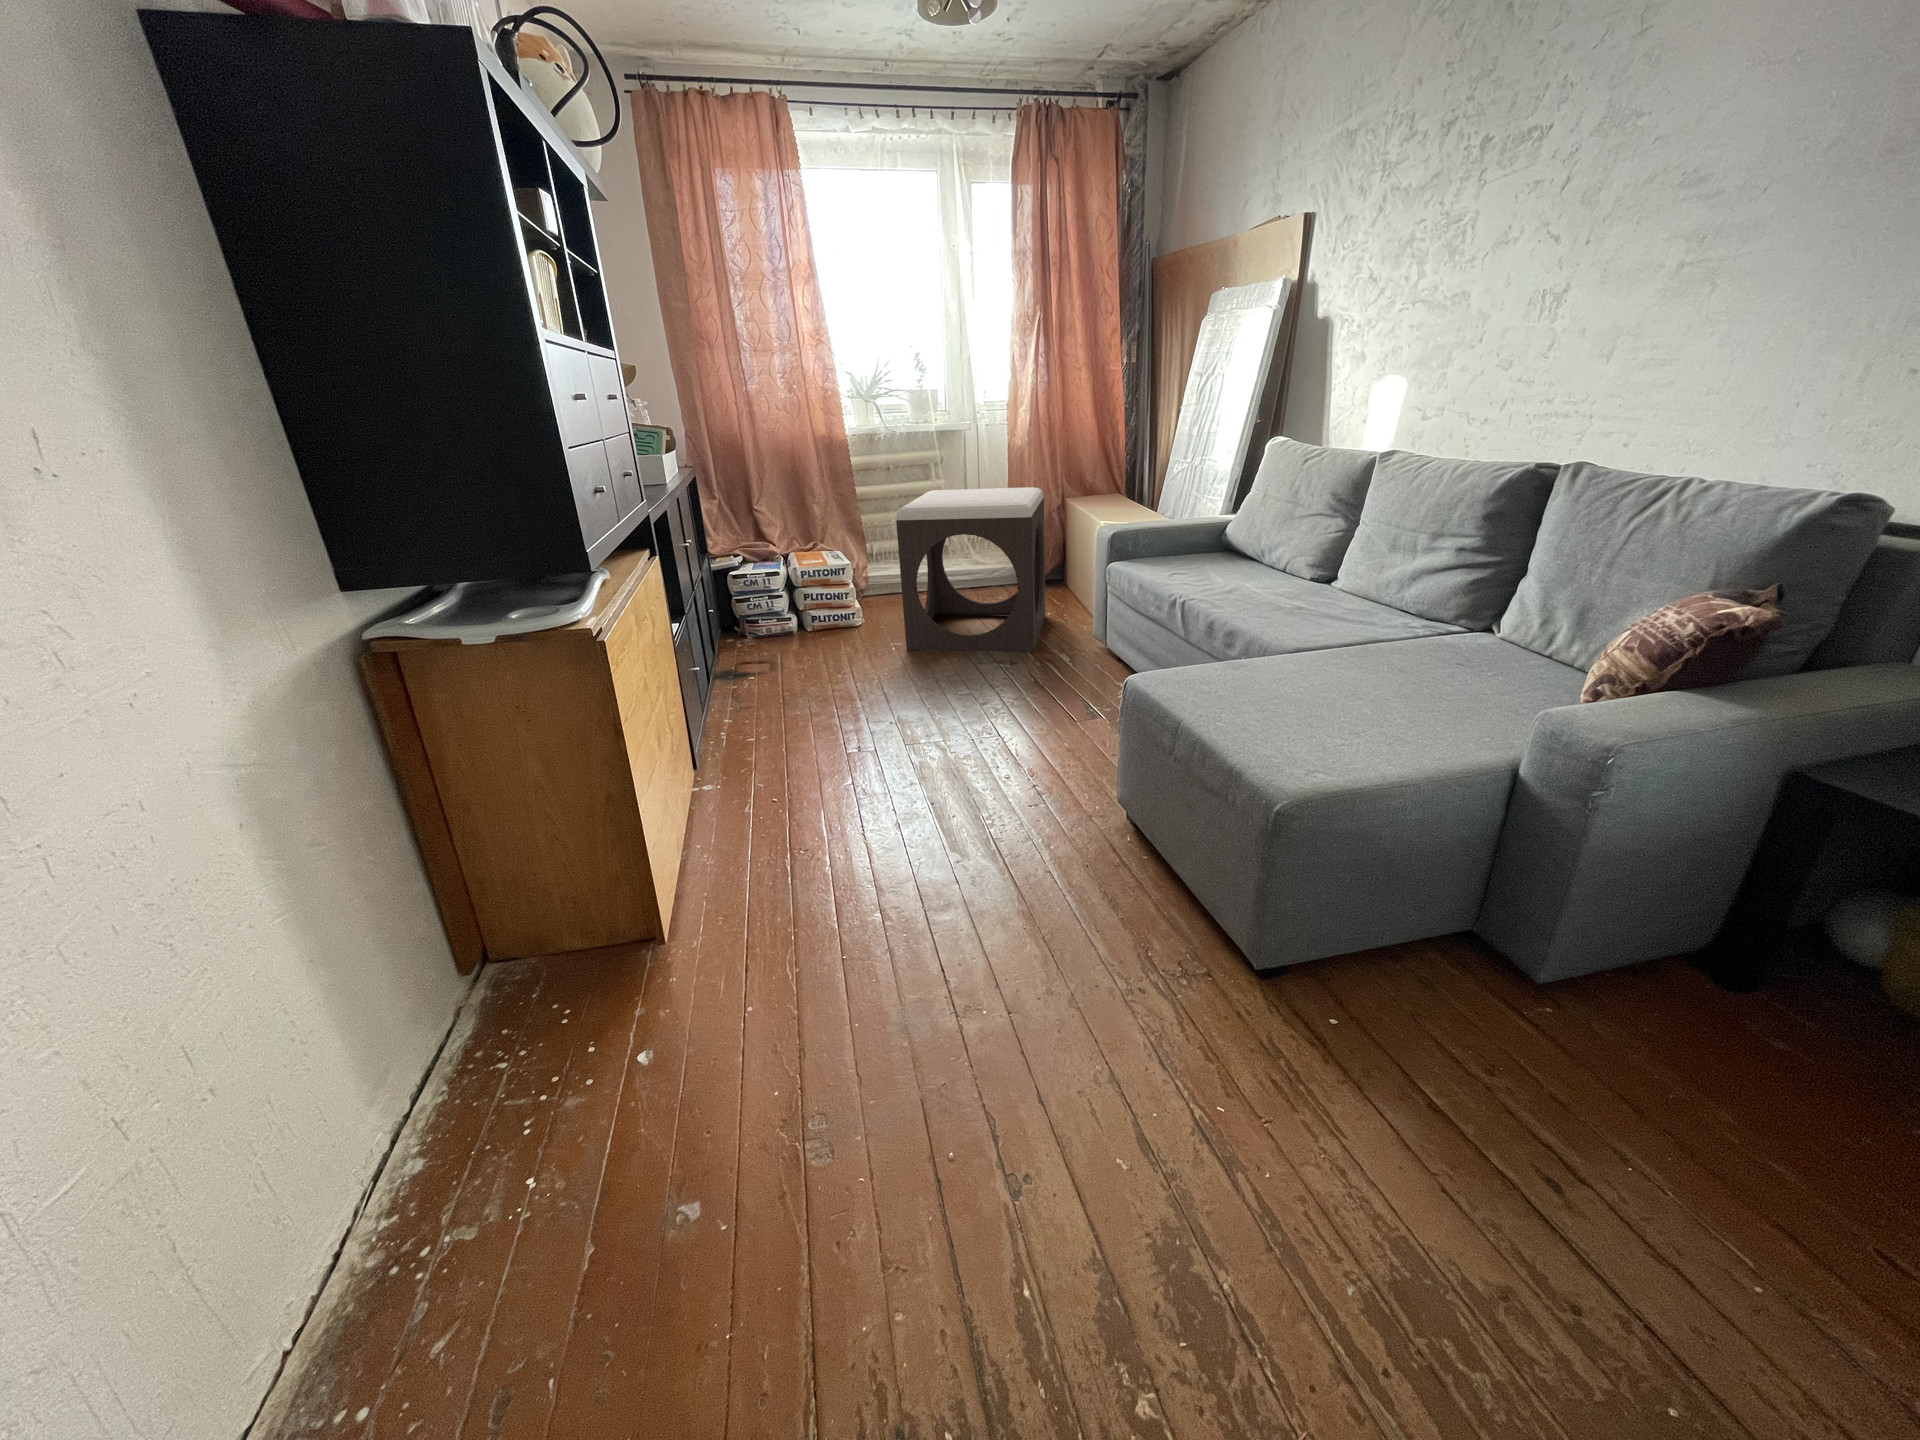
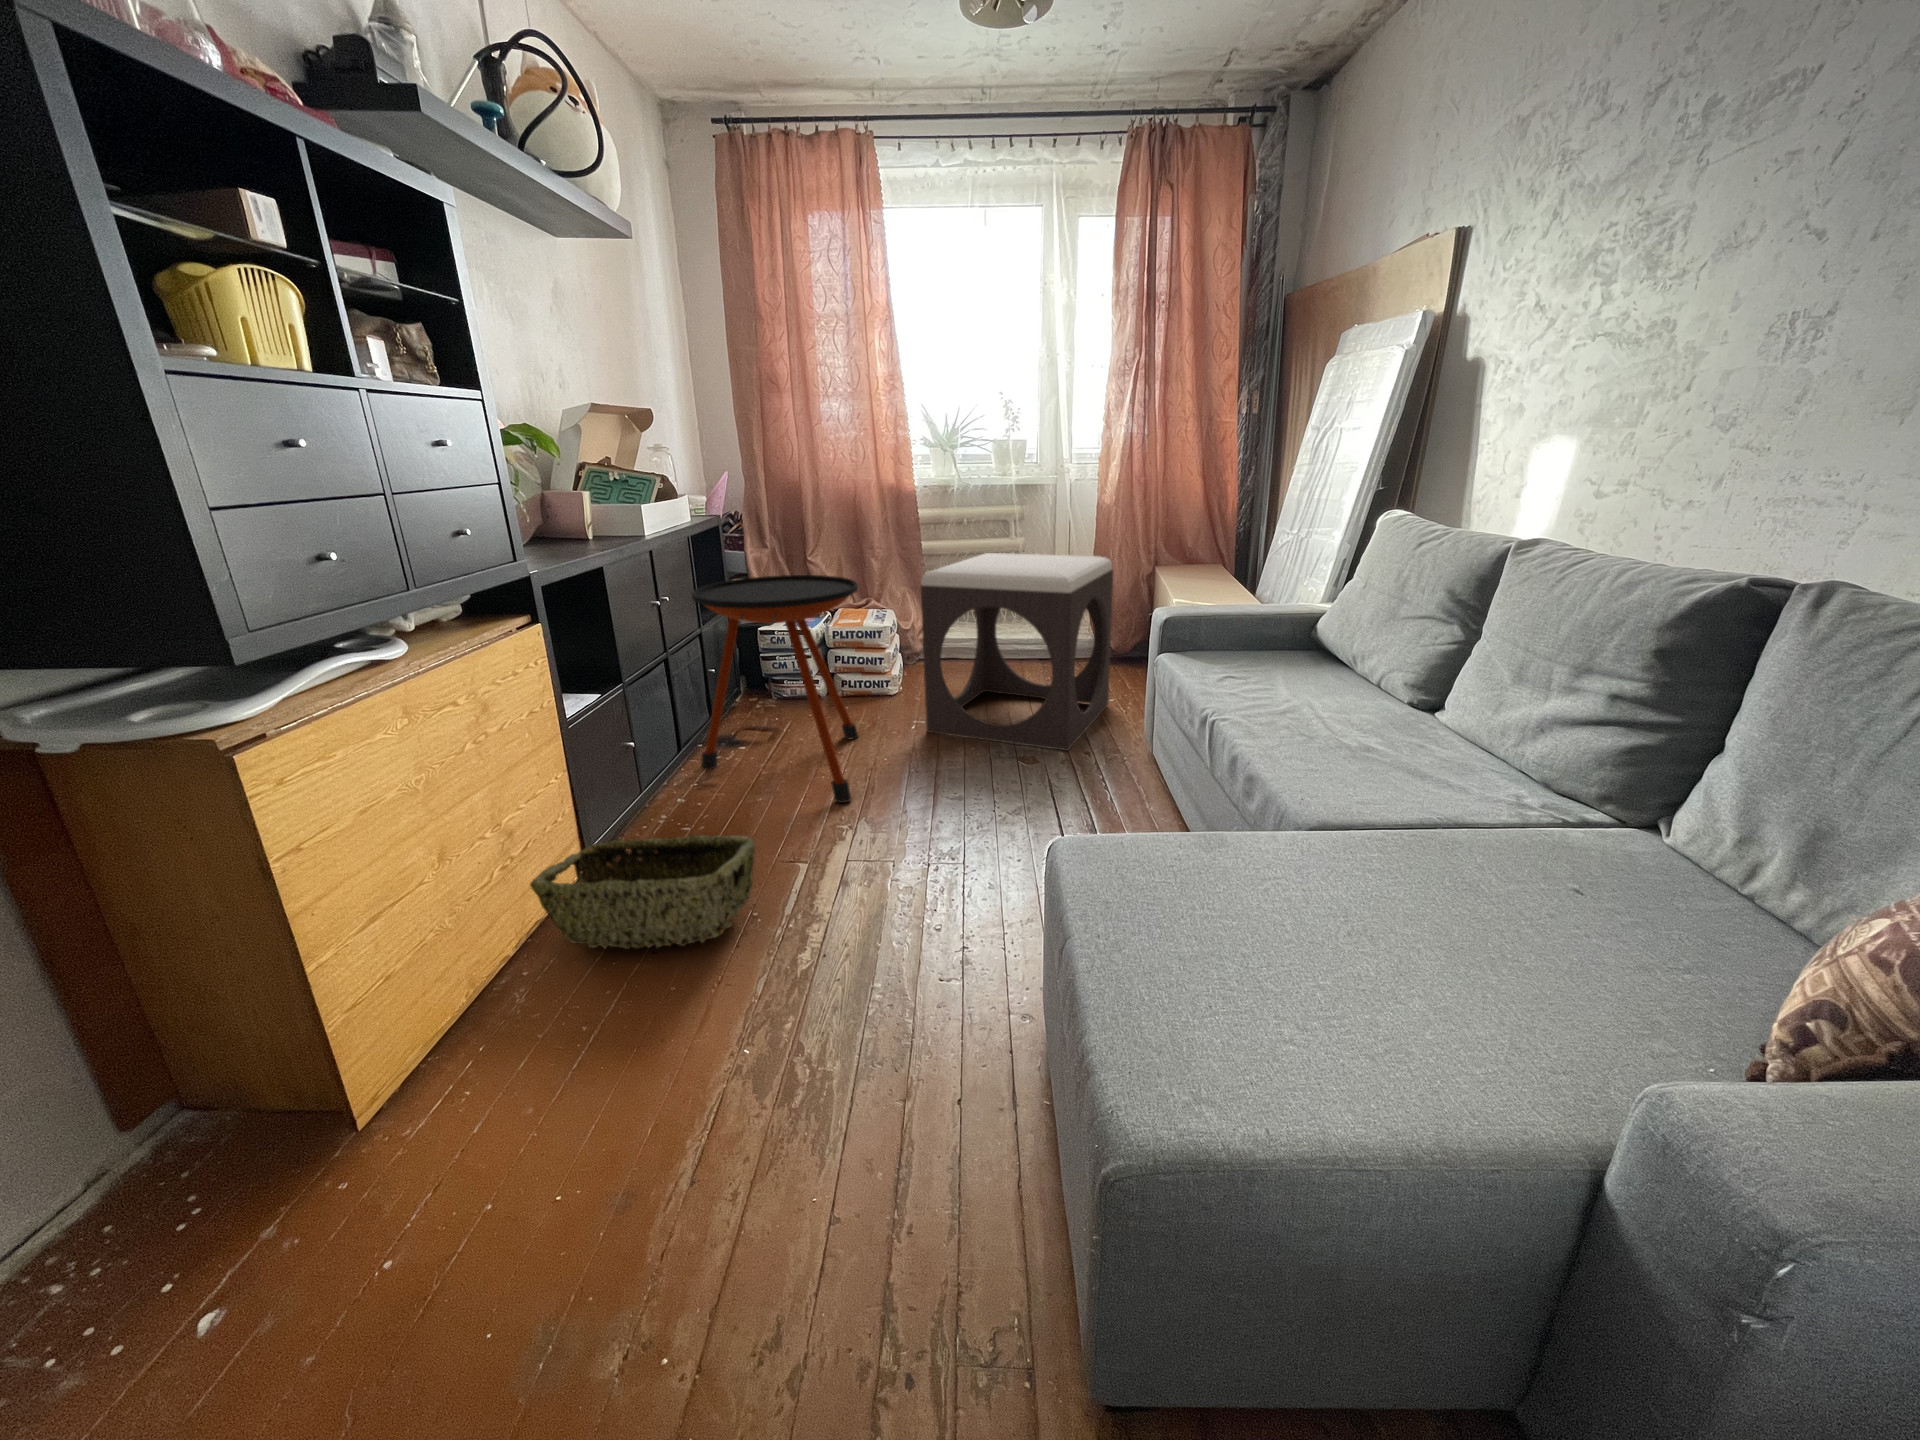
side table: none [716,516,880,708] -> present [692,575,858,803]
woven basket: none [698,727,865,826] -> present [530,835,755,948]

